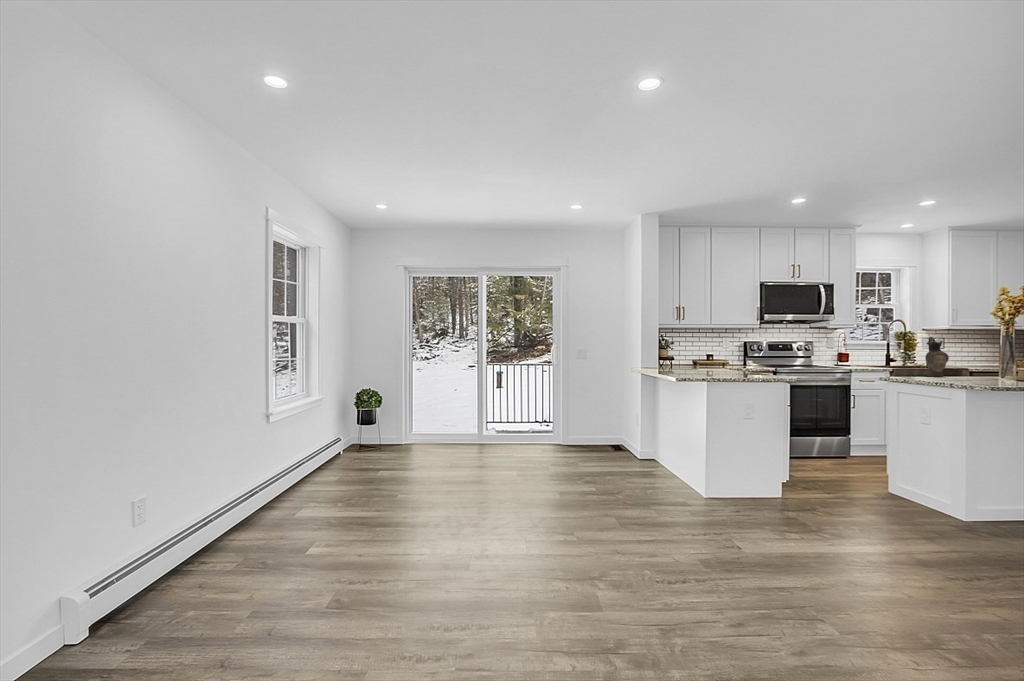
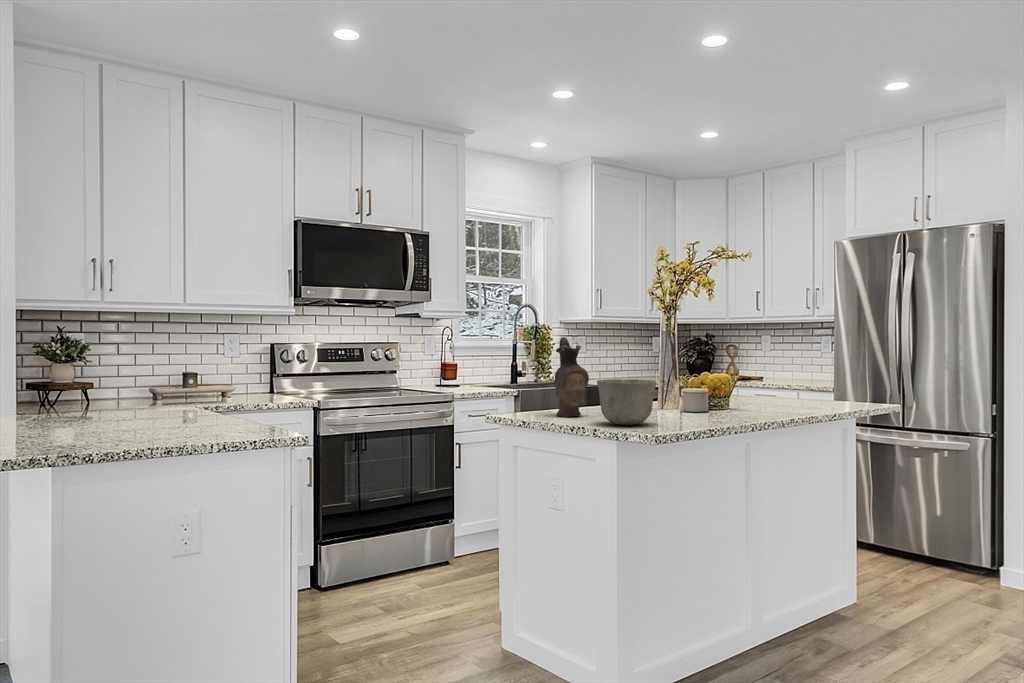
ceramic bowl: none [954,358,996,380] -> present [597,379,657,425]

